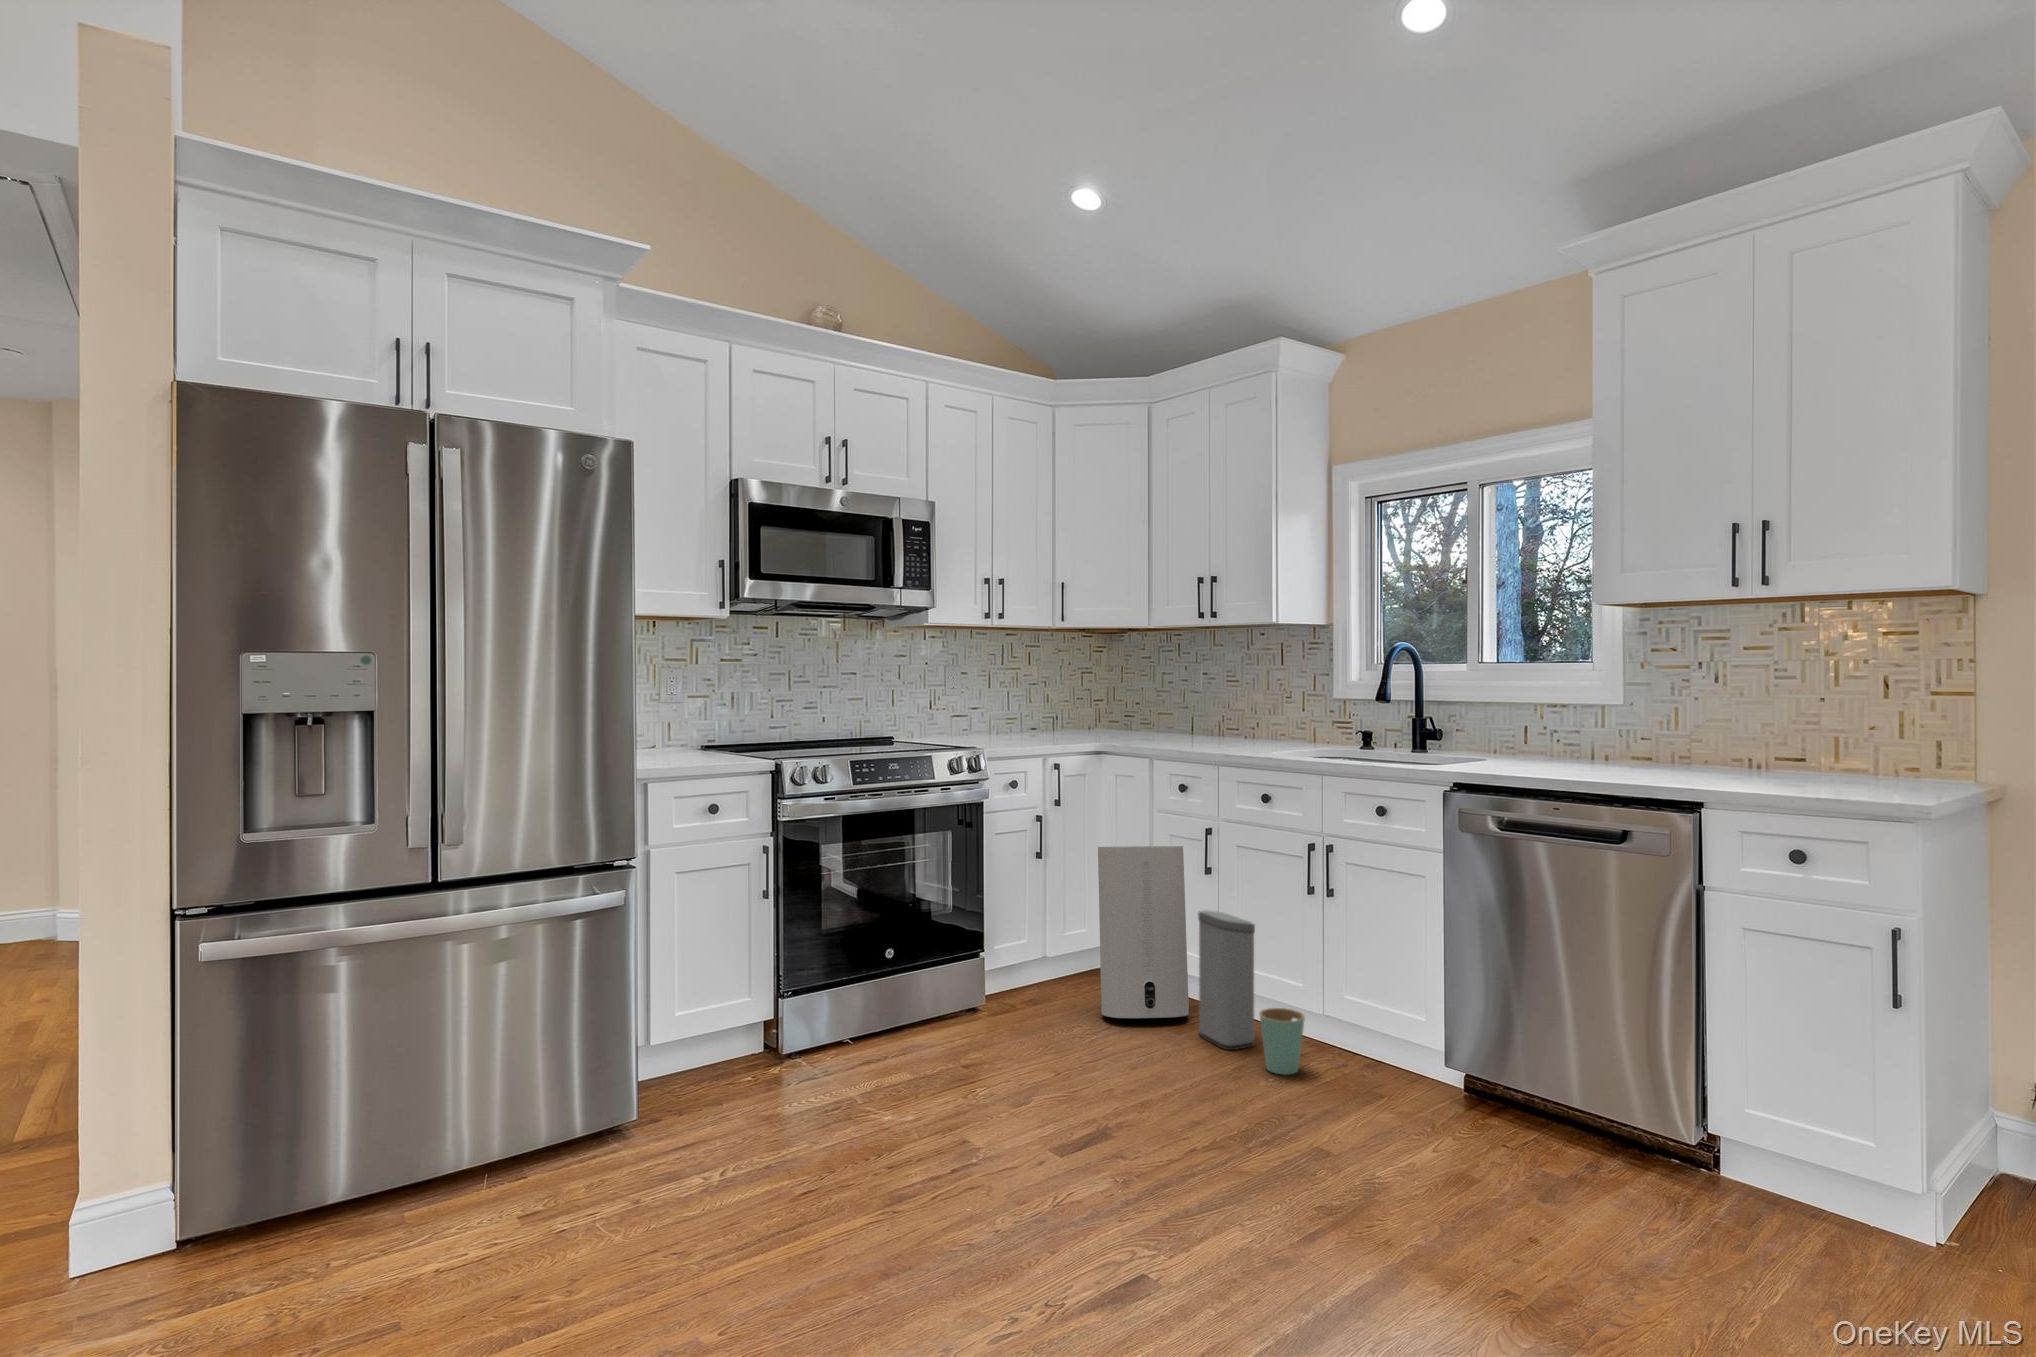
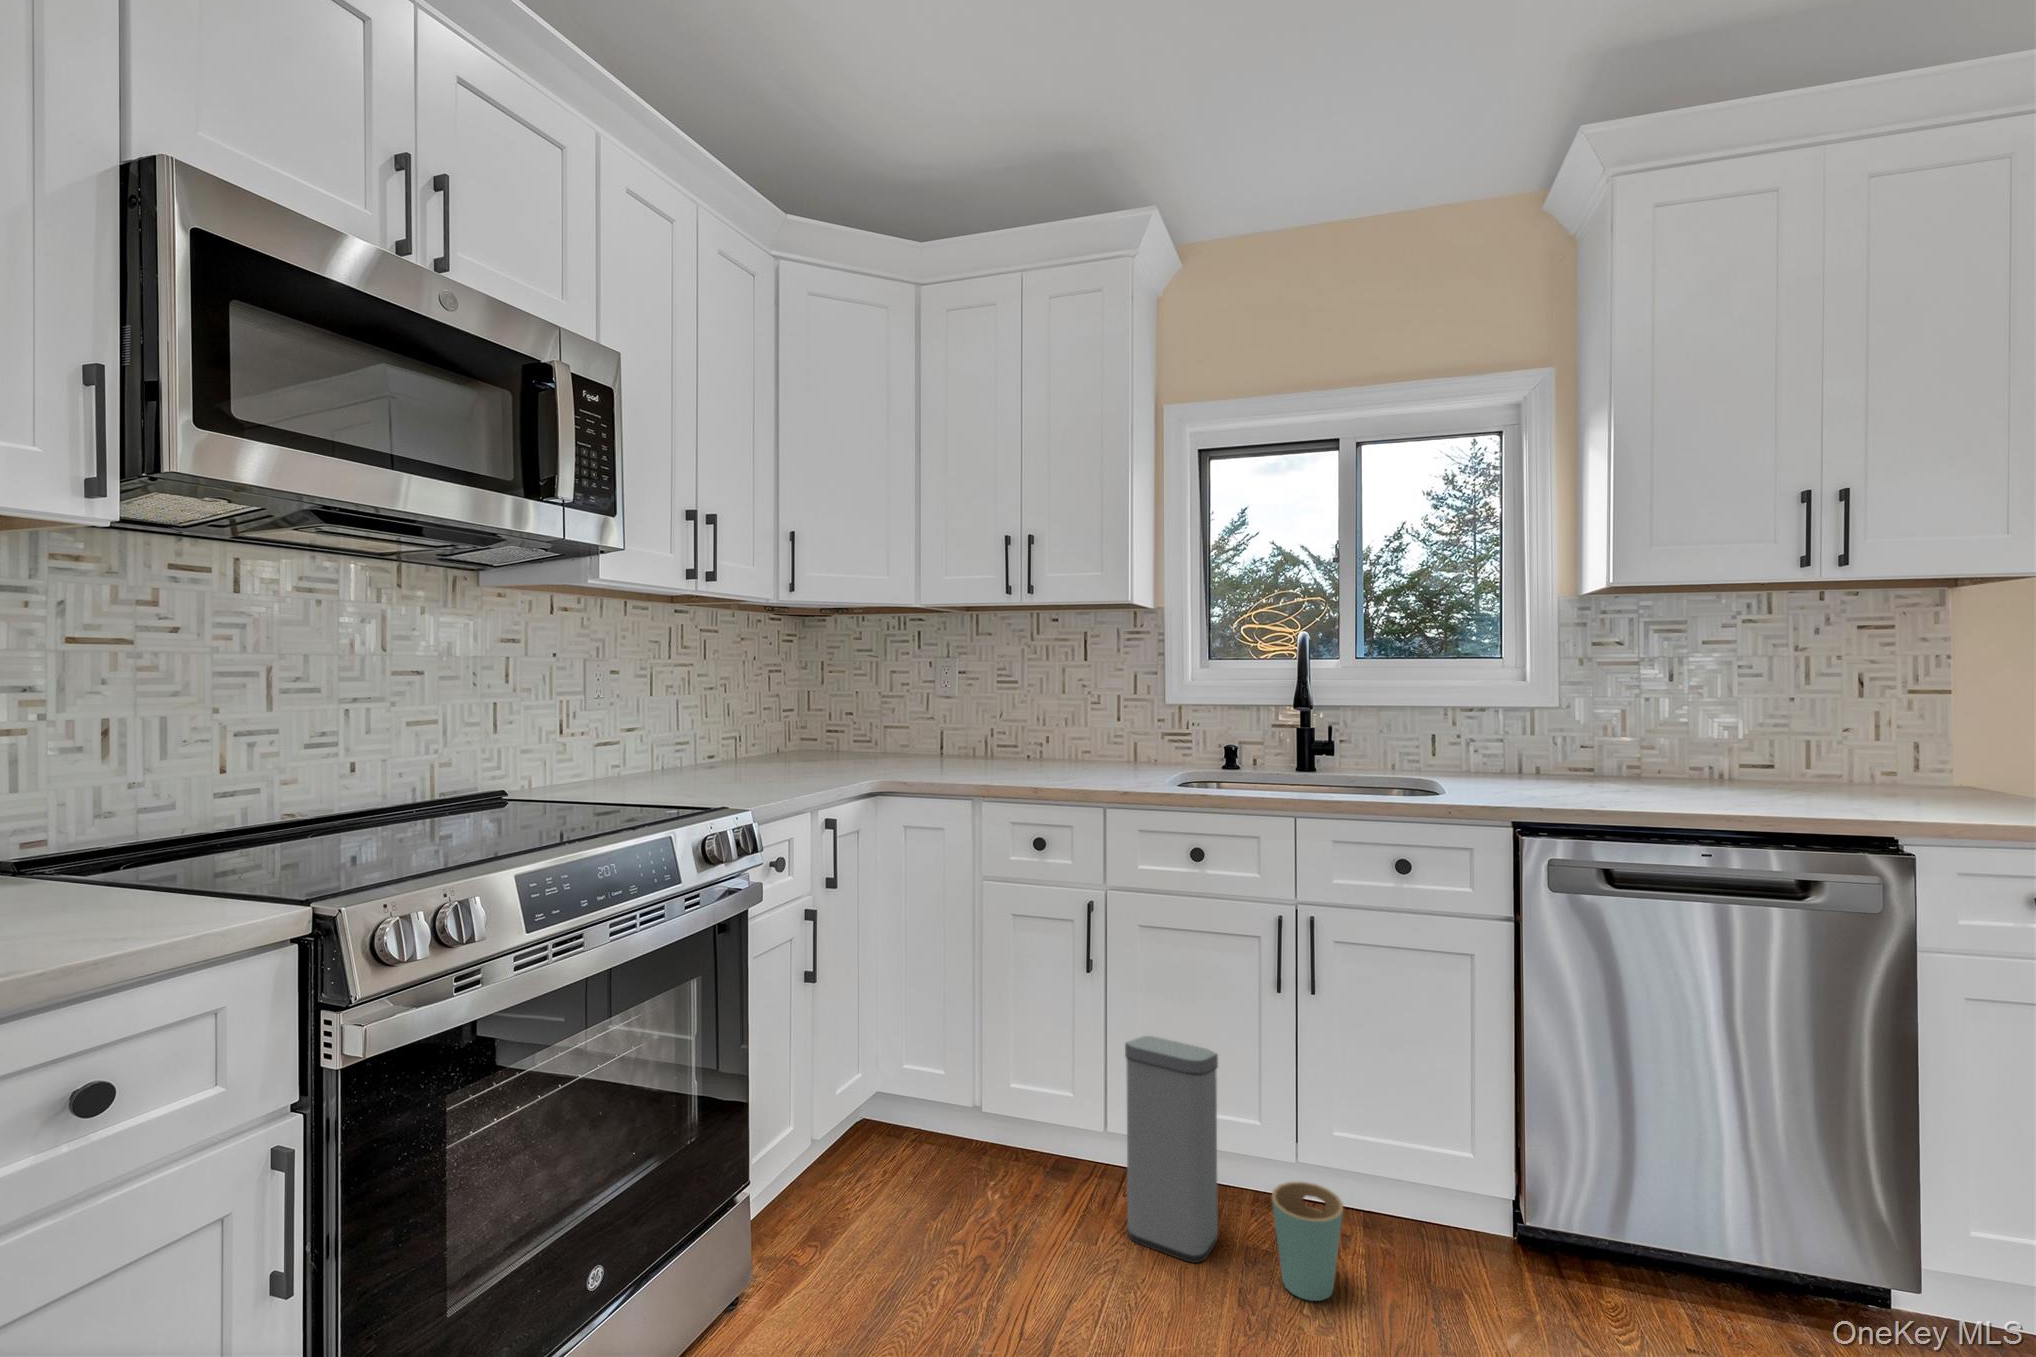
air purifier: present [1098,846,1189,1018] -> none [933,933,1085,1246]

